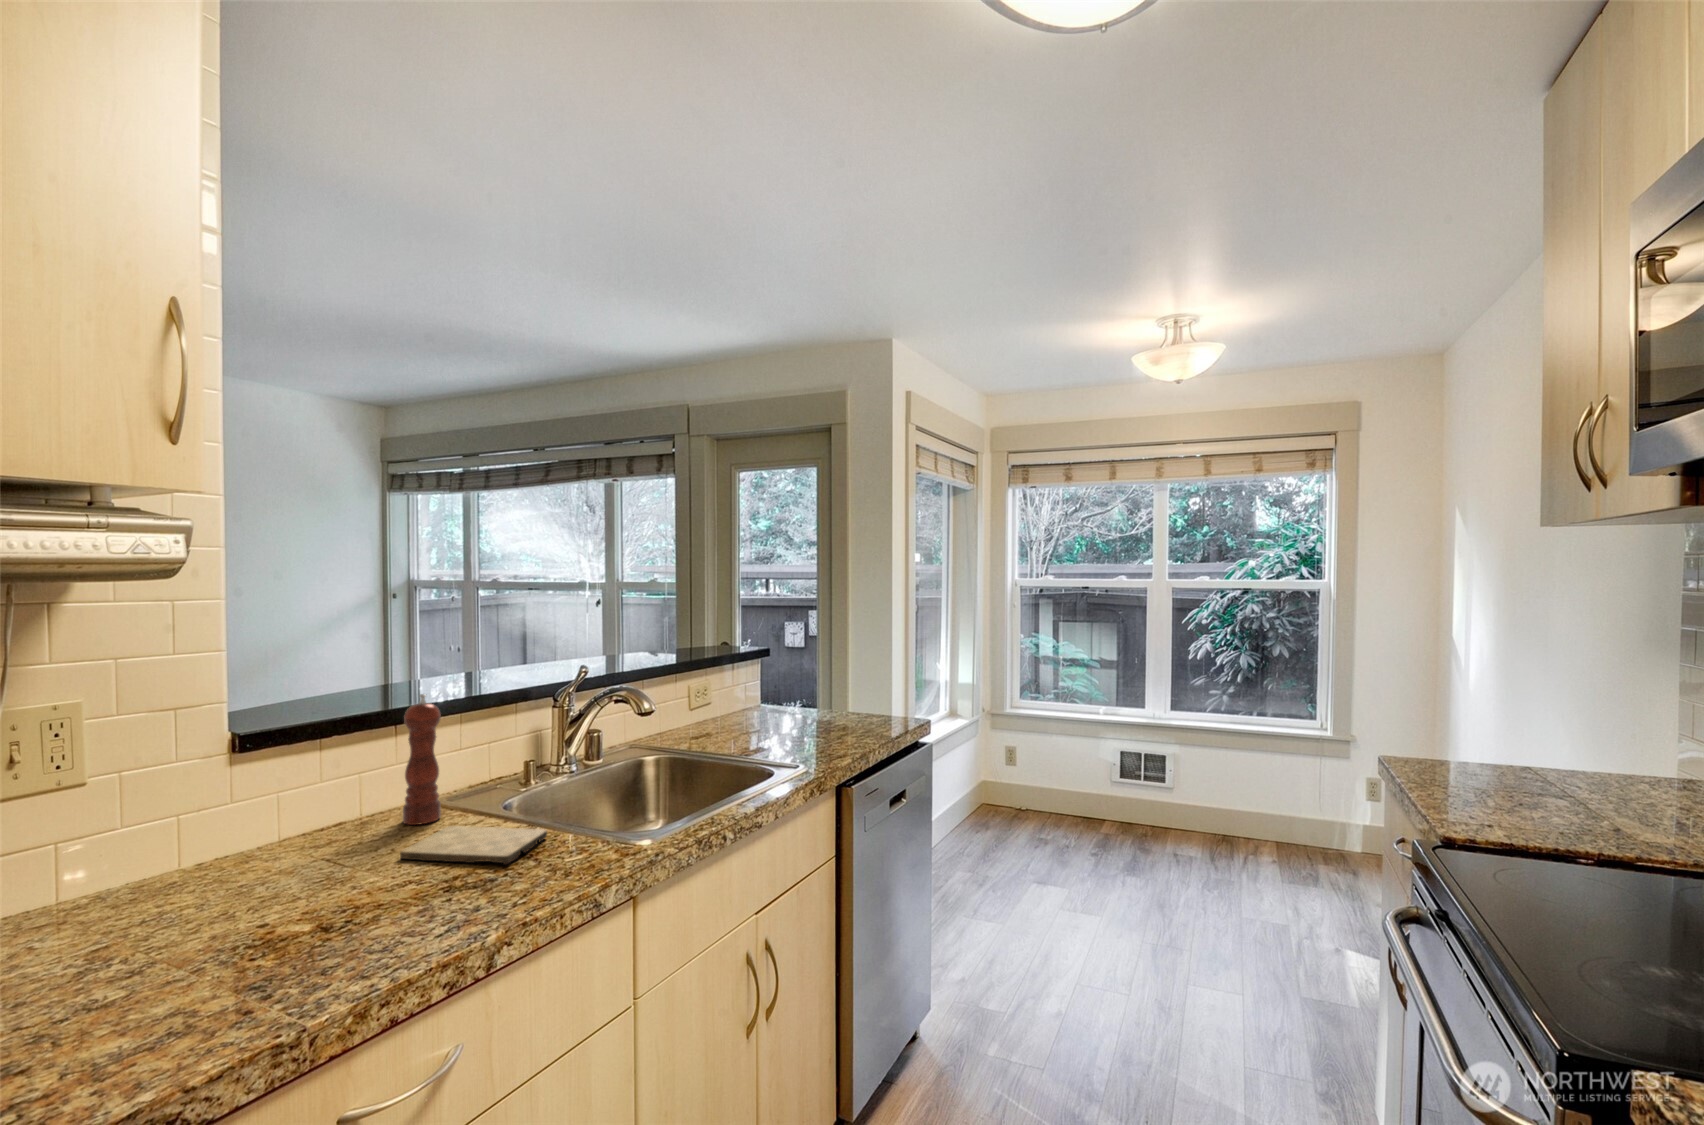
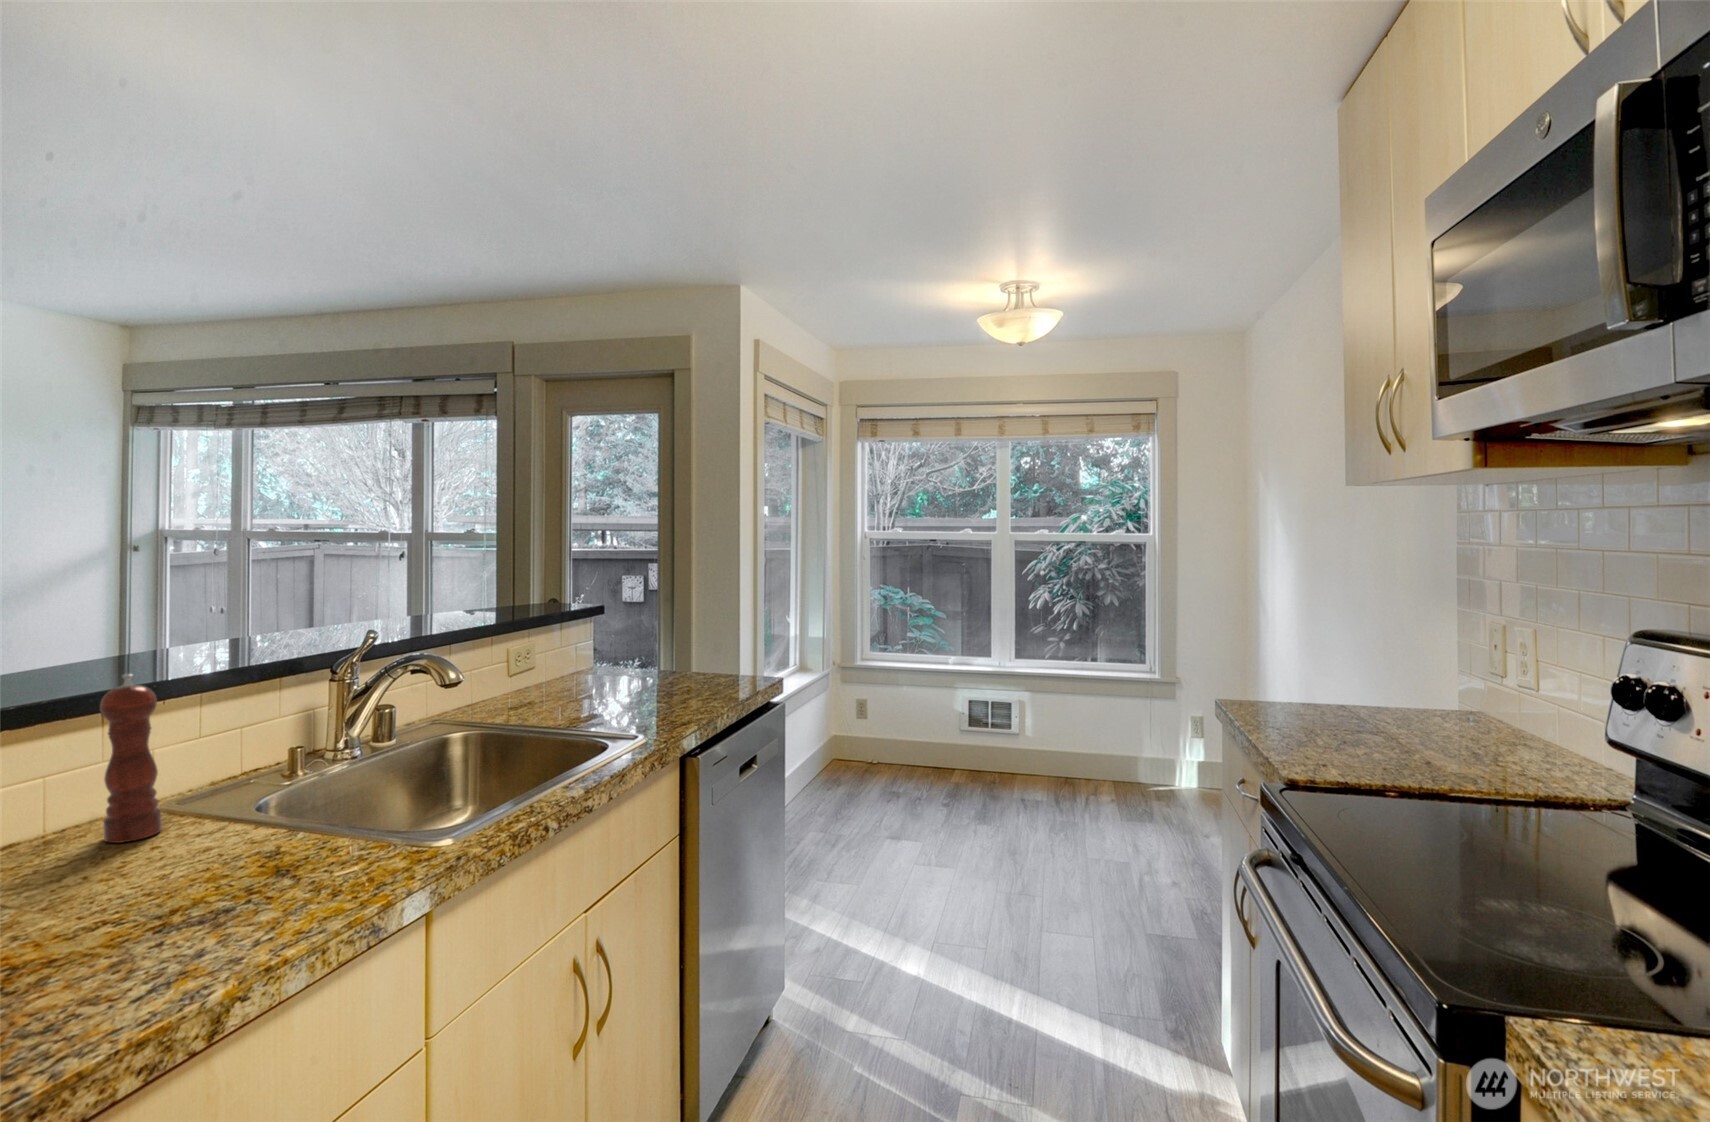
cutting board: present [400,826,547,864] -> none [92,837,312,893]

